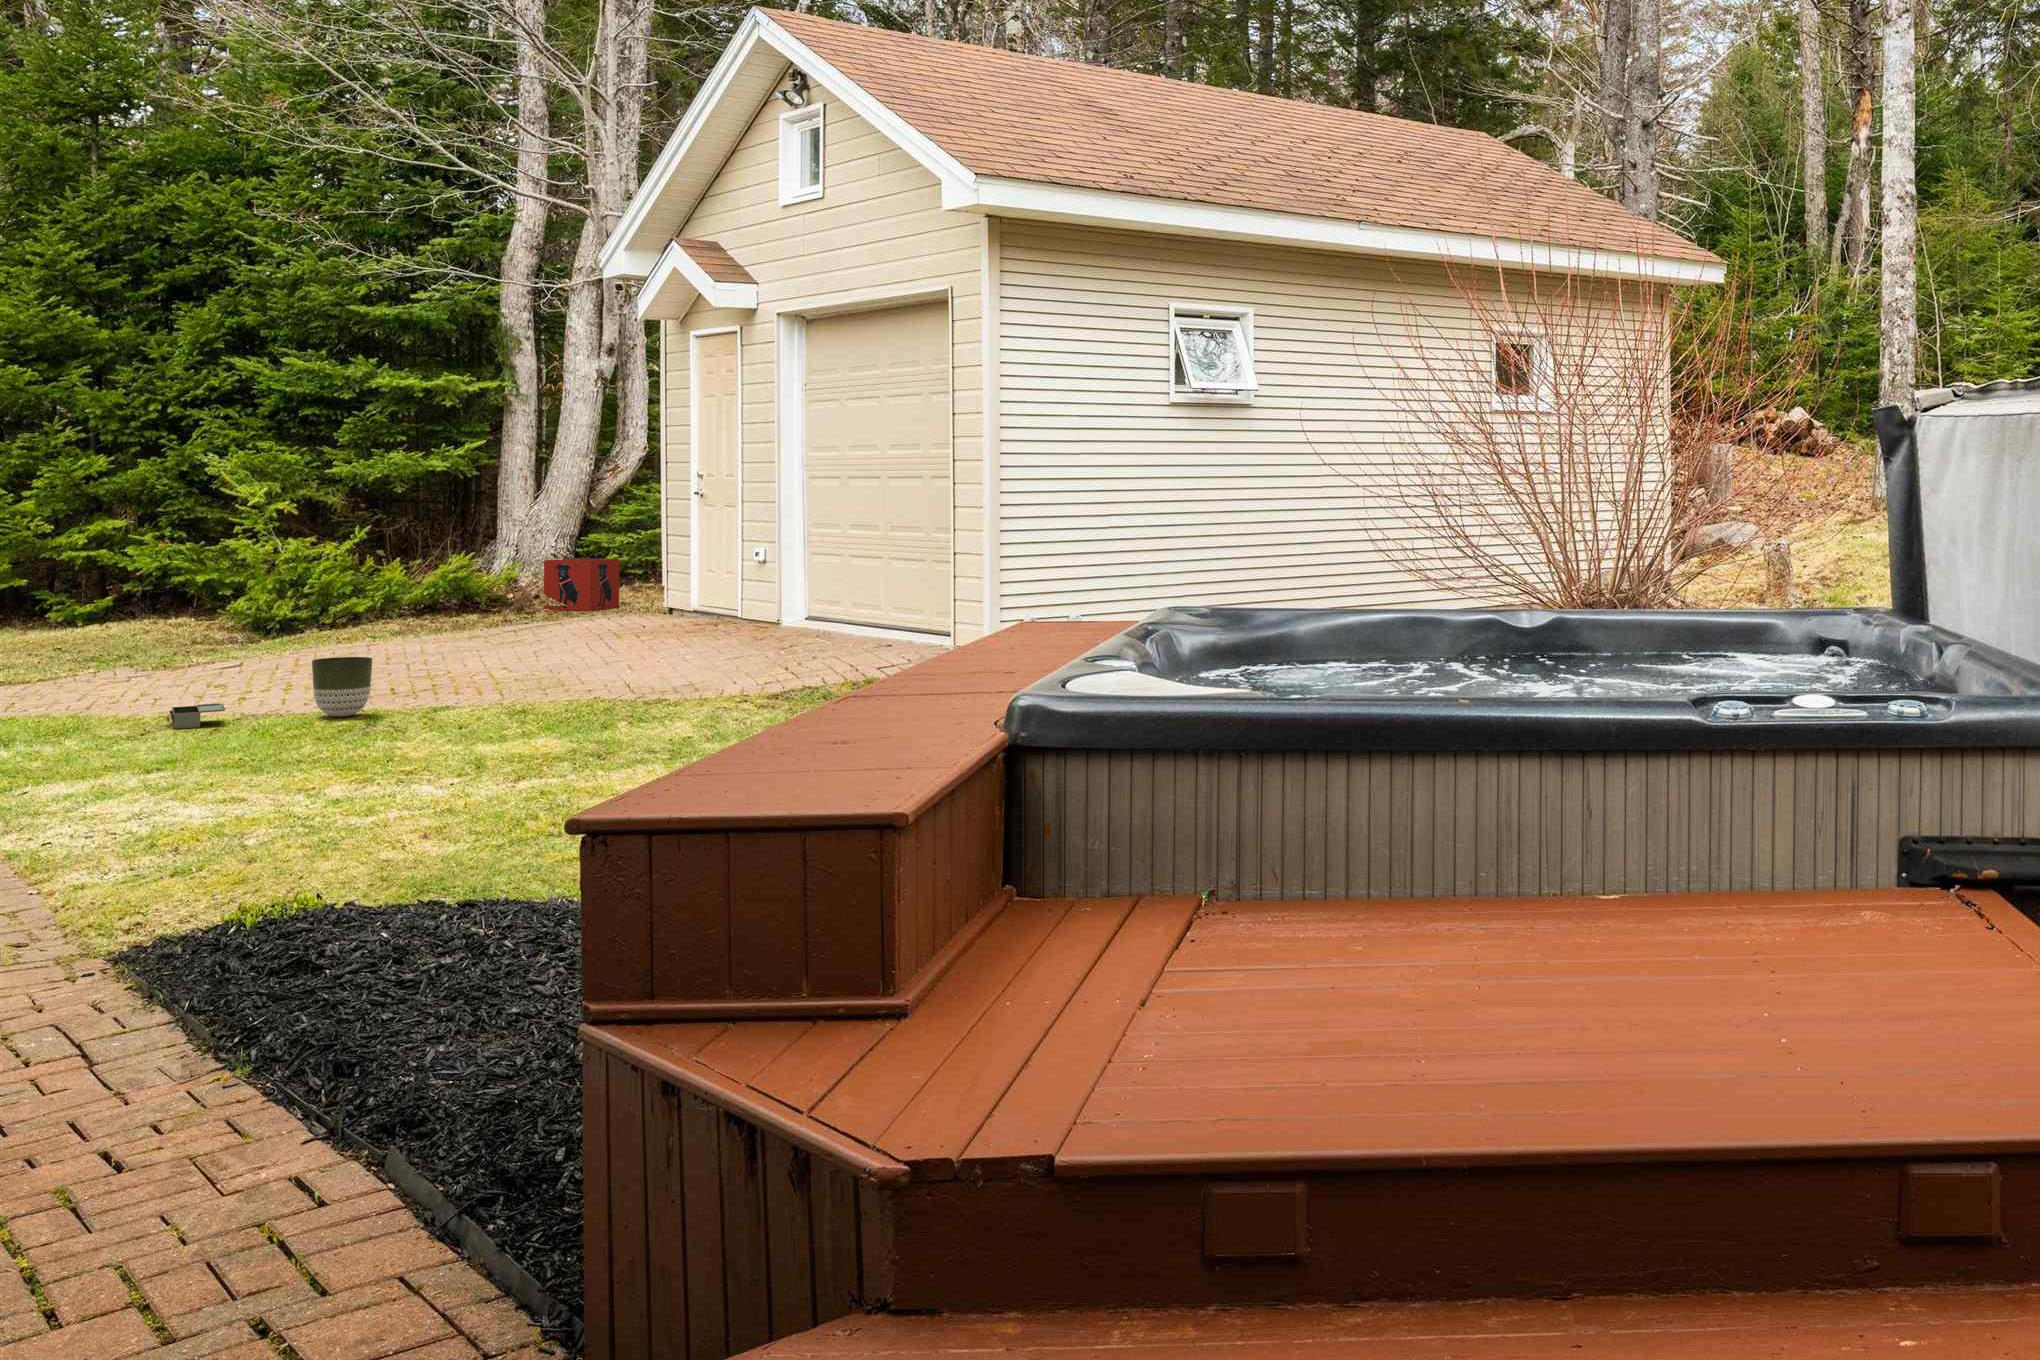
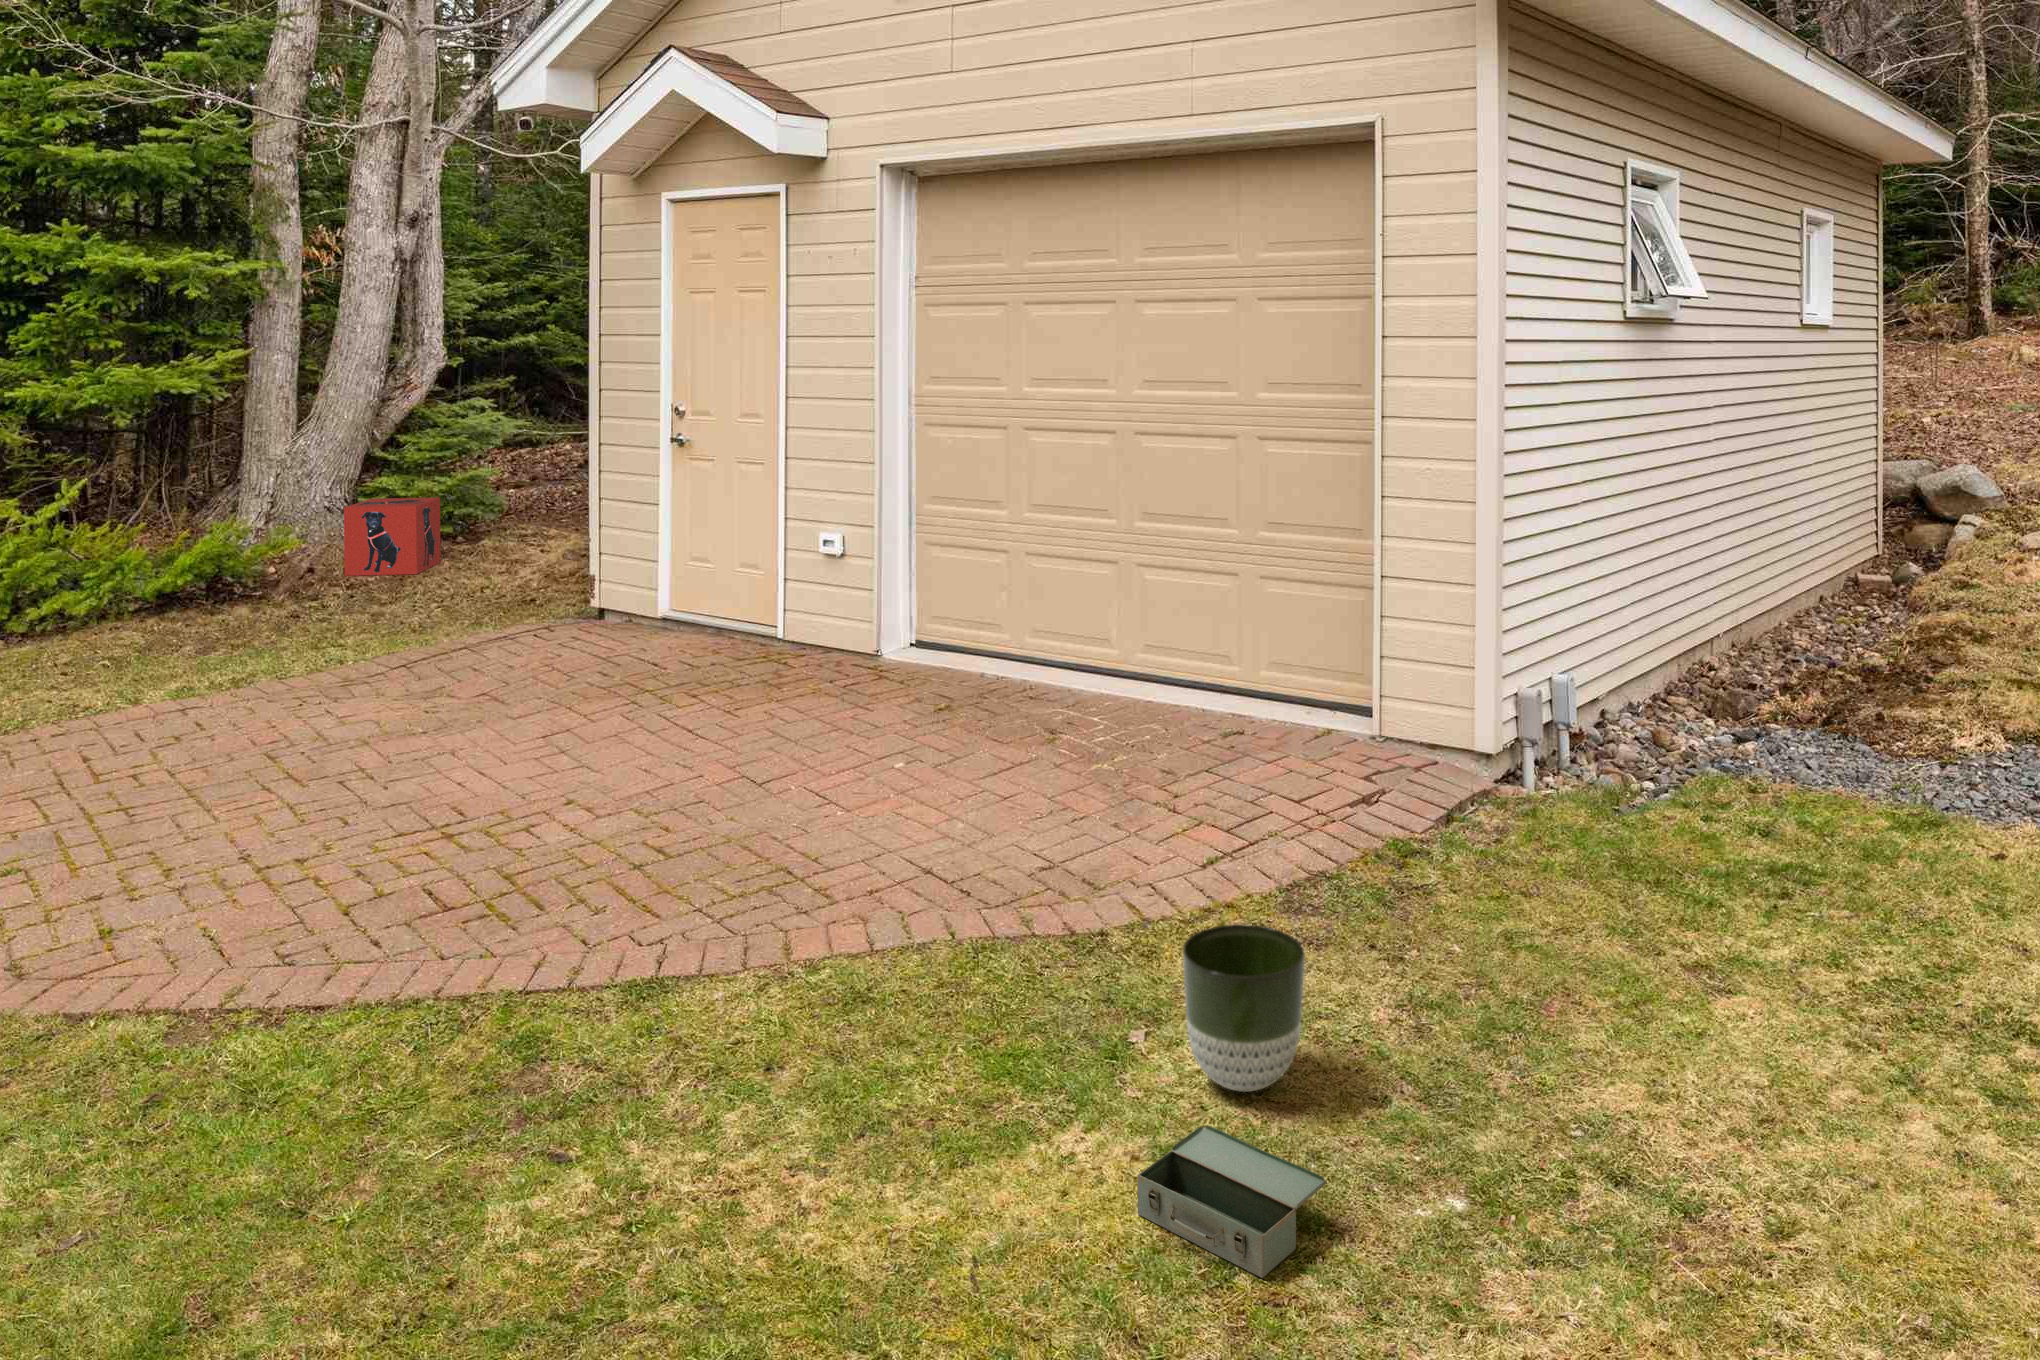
planter: present [312,657,372,717] -> present [1183,924,1305,1092]
toolbox: present [166,703,225,729] -> present [1138,1125,1326,1278]

